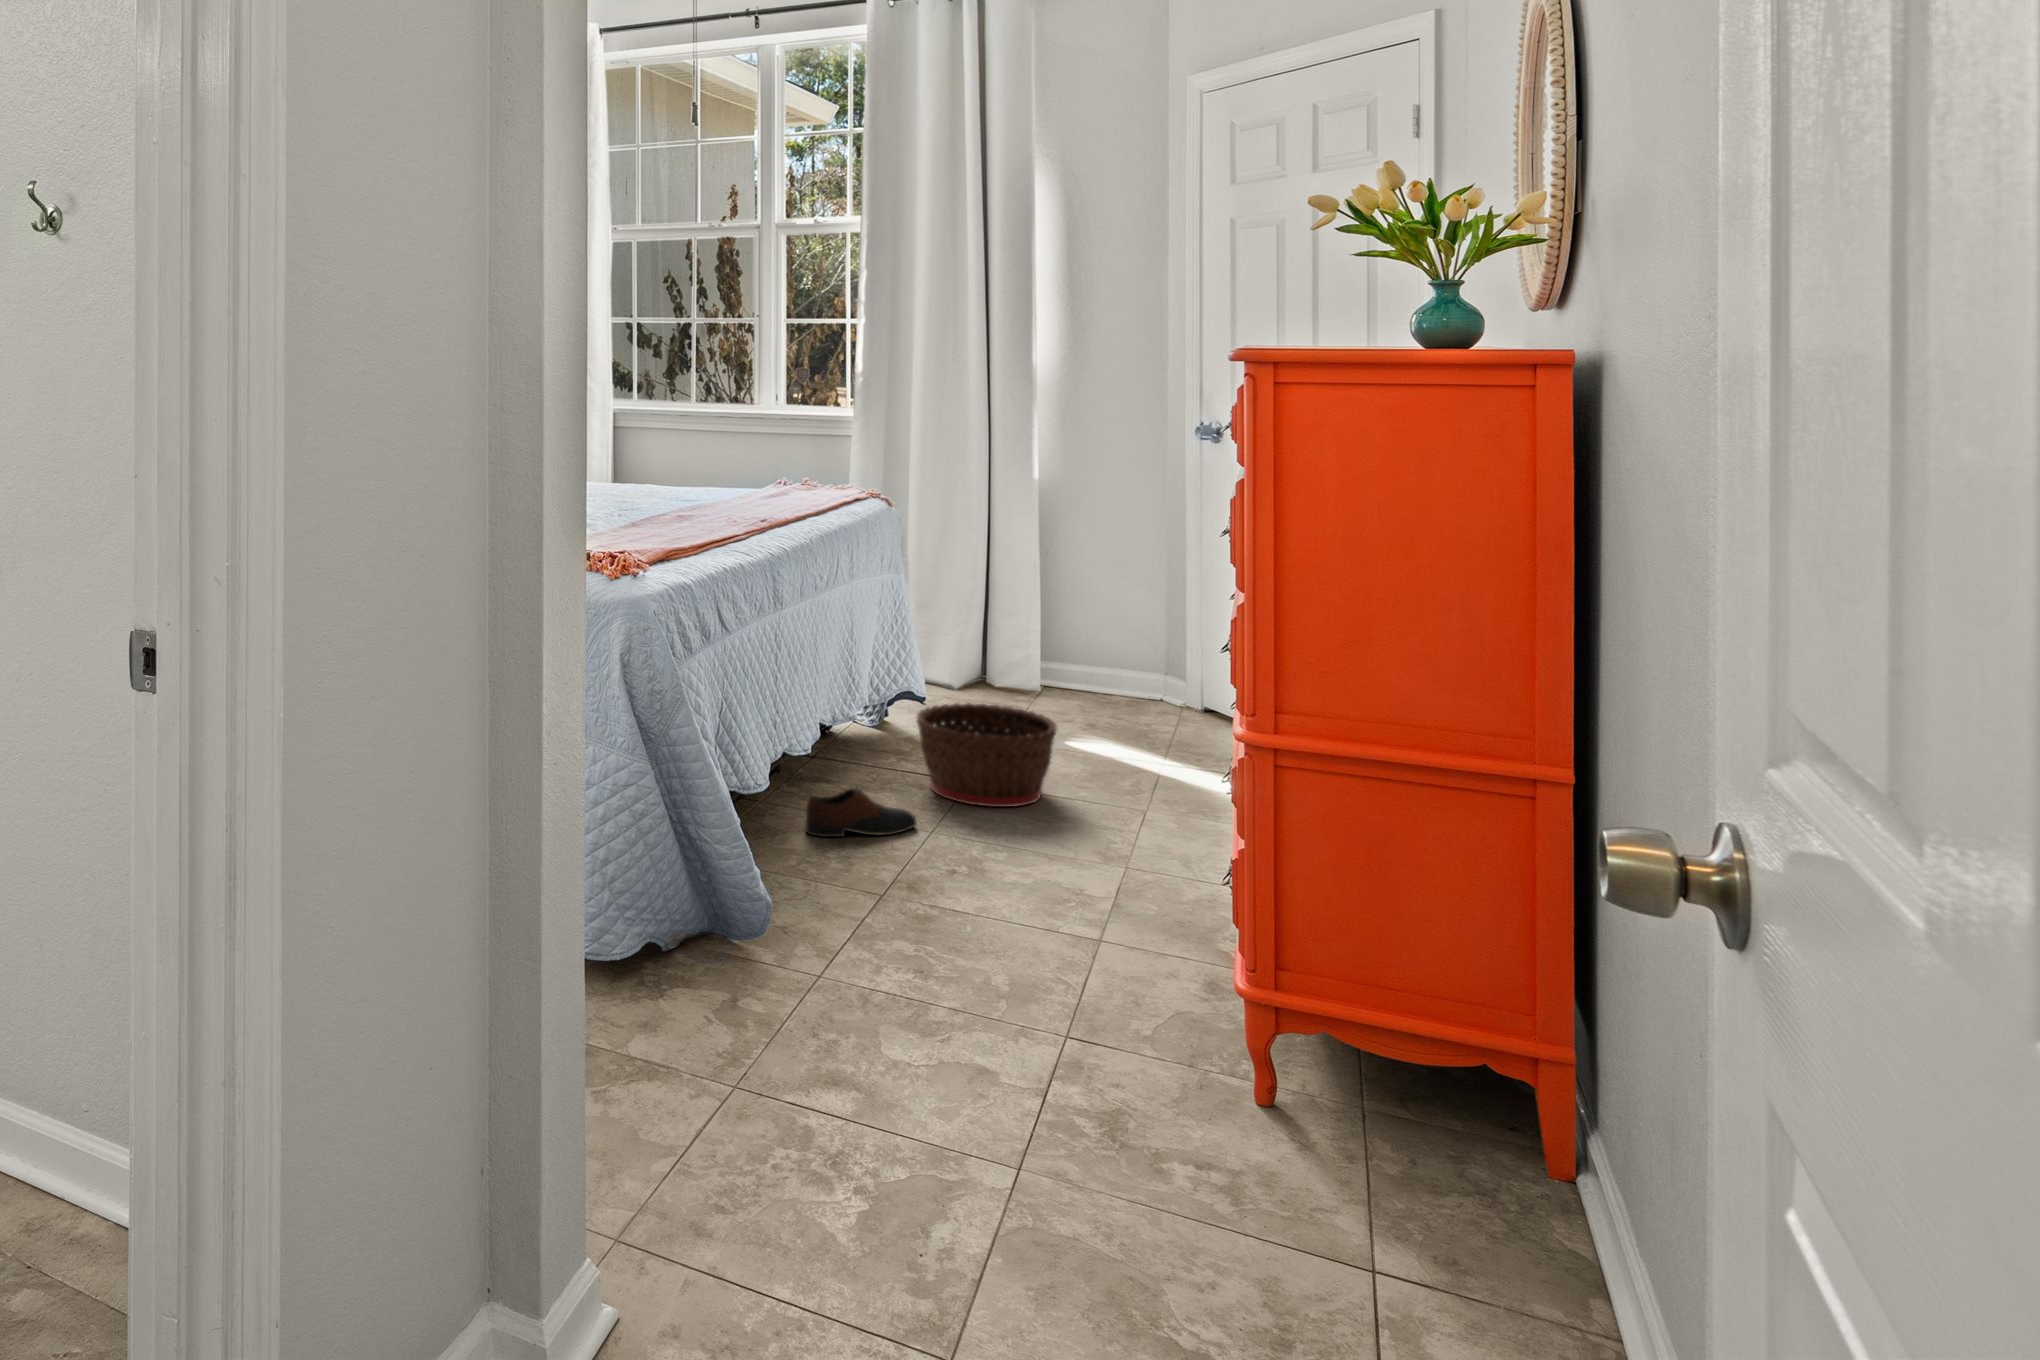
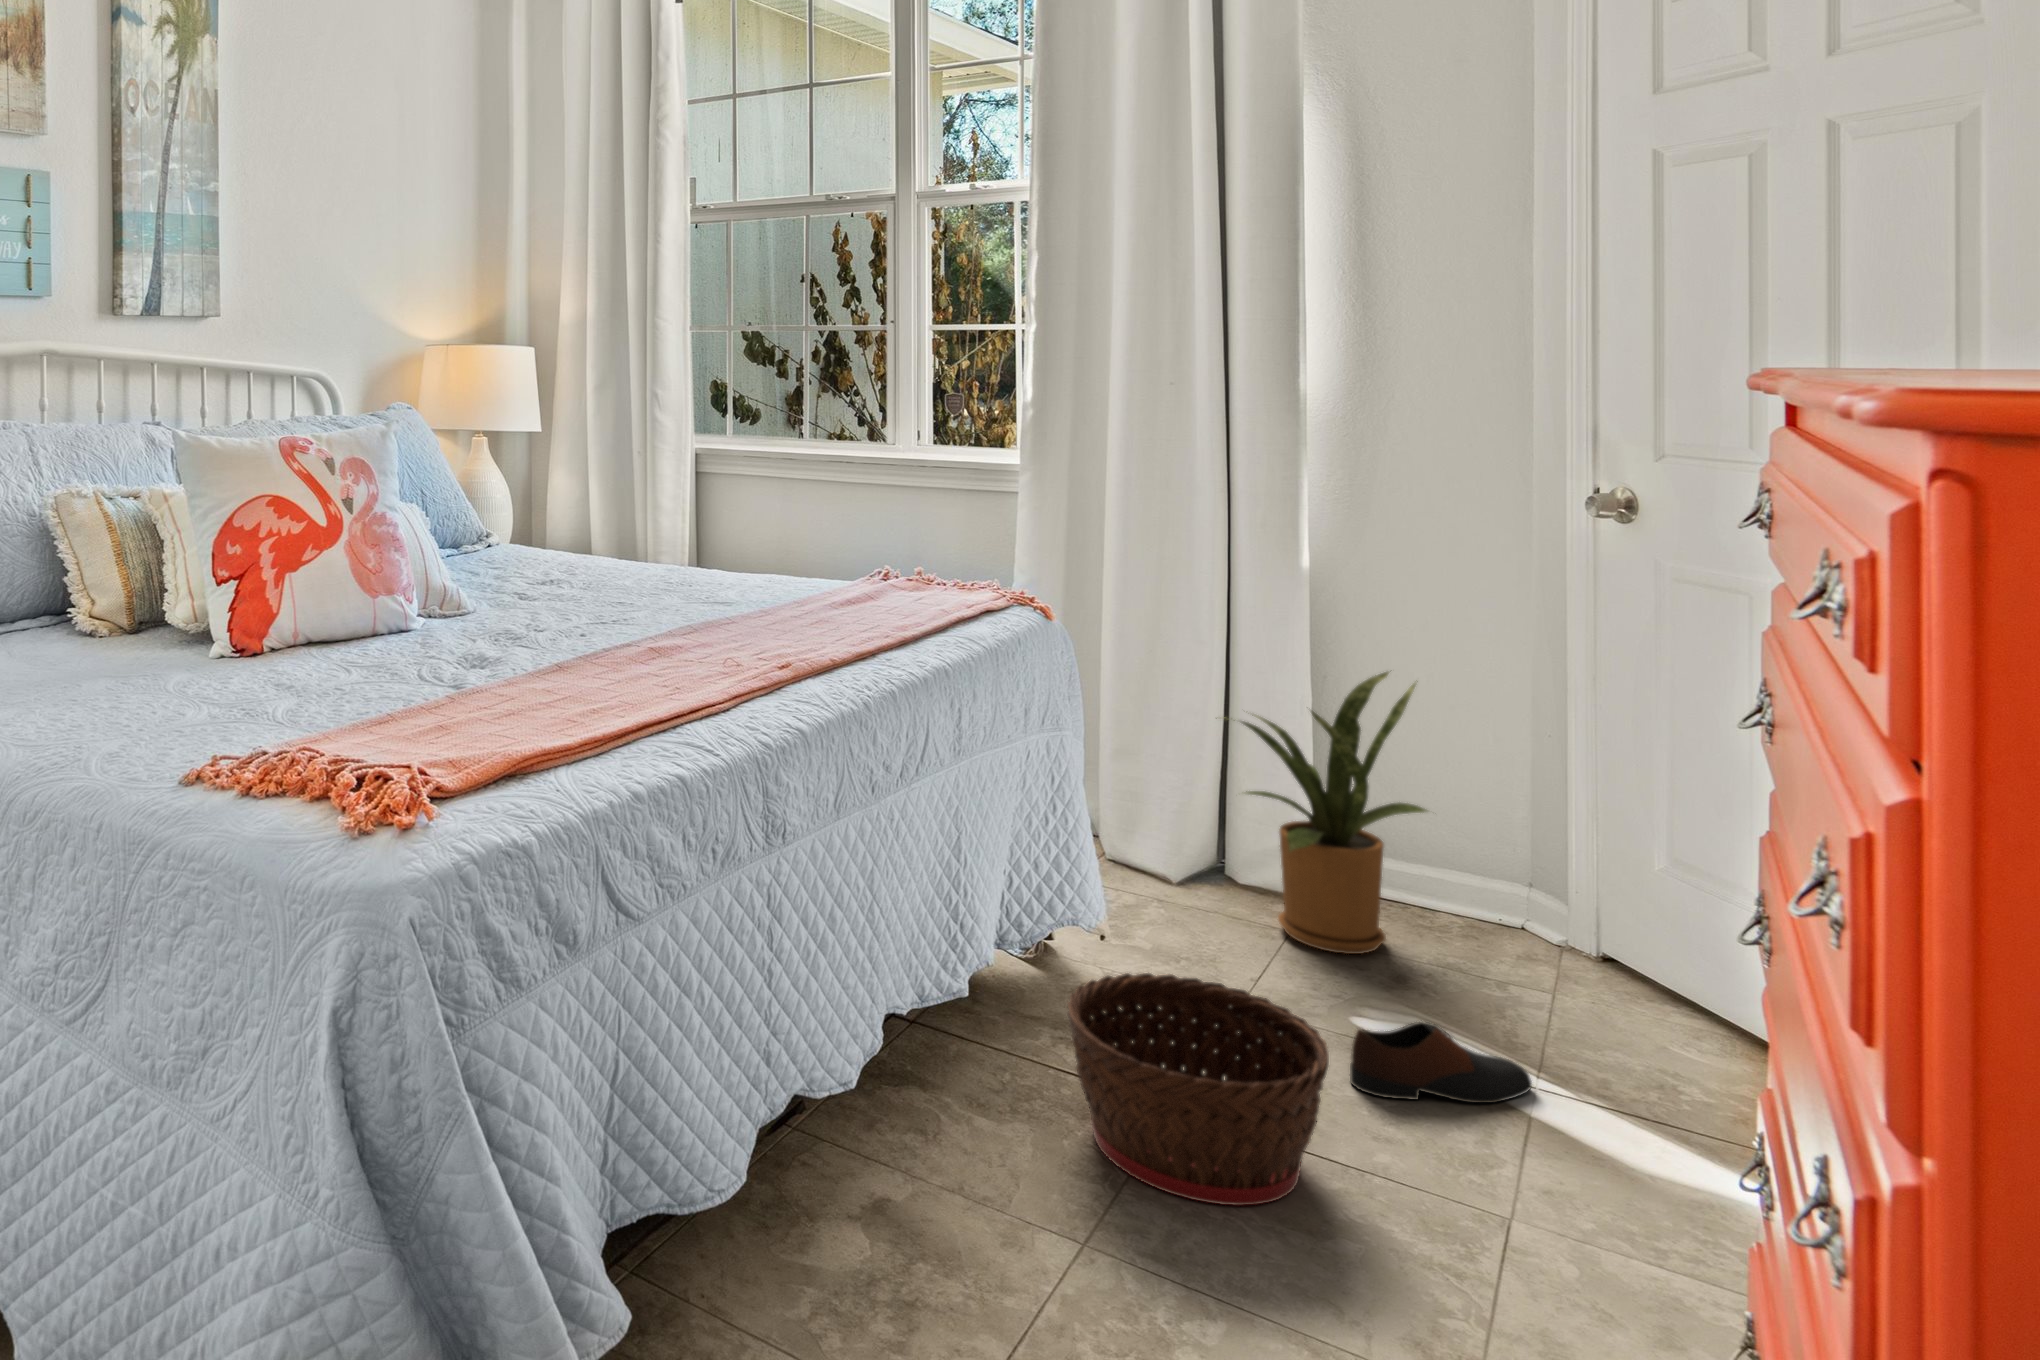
house plant: none [984,541,1114,714] -> present [1242,672,1427,954]
shoe: present [805,788,917,837] -> present [1350,1021,1532,1103]

